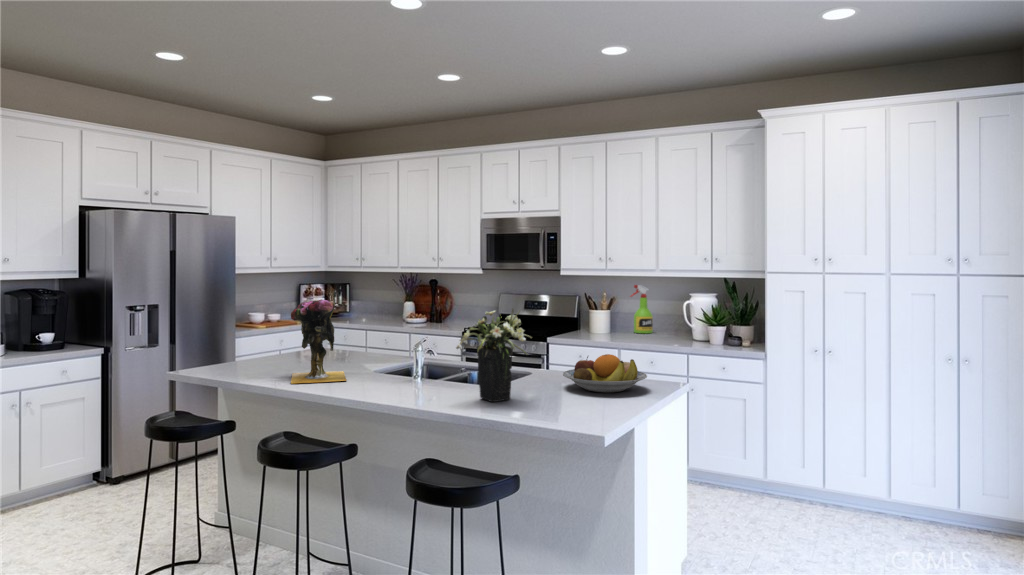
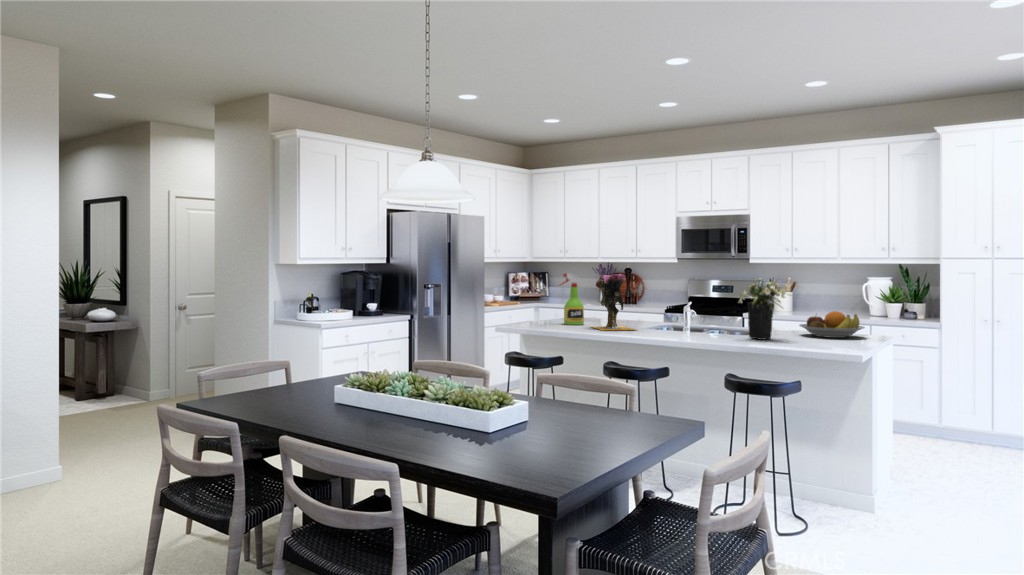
spray bottle: present [631,285,653,333] -> present [559,273,584,325]

